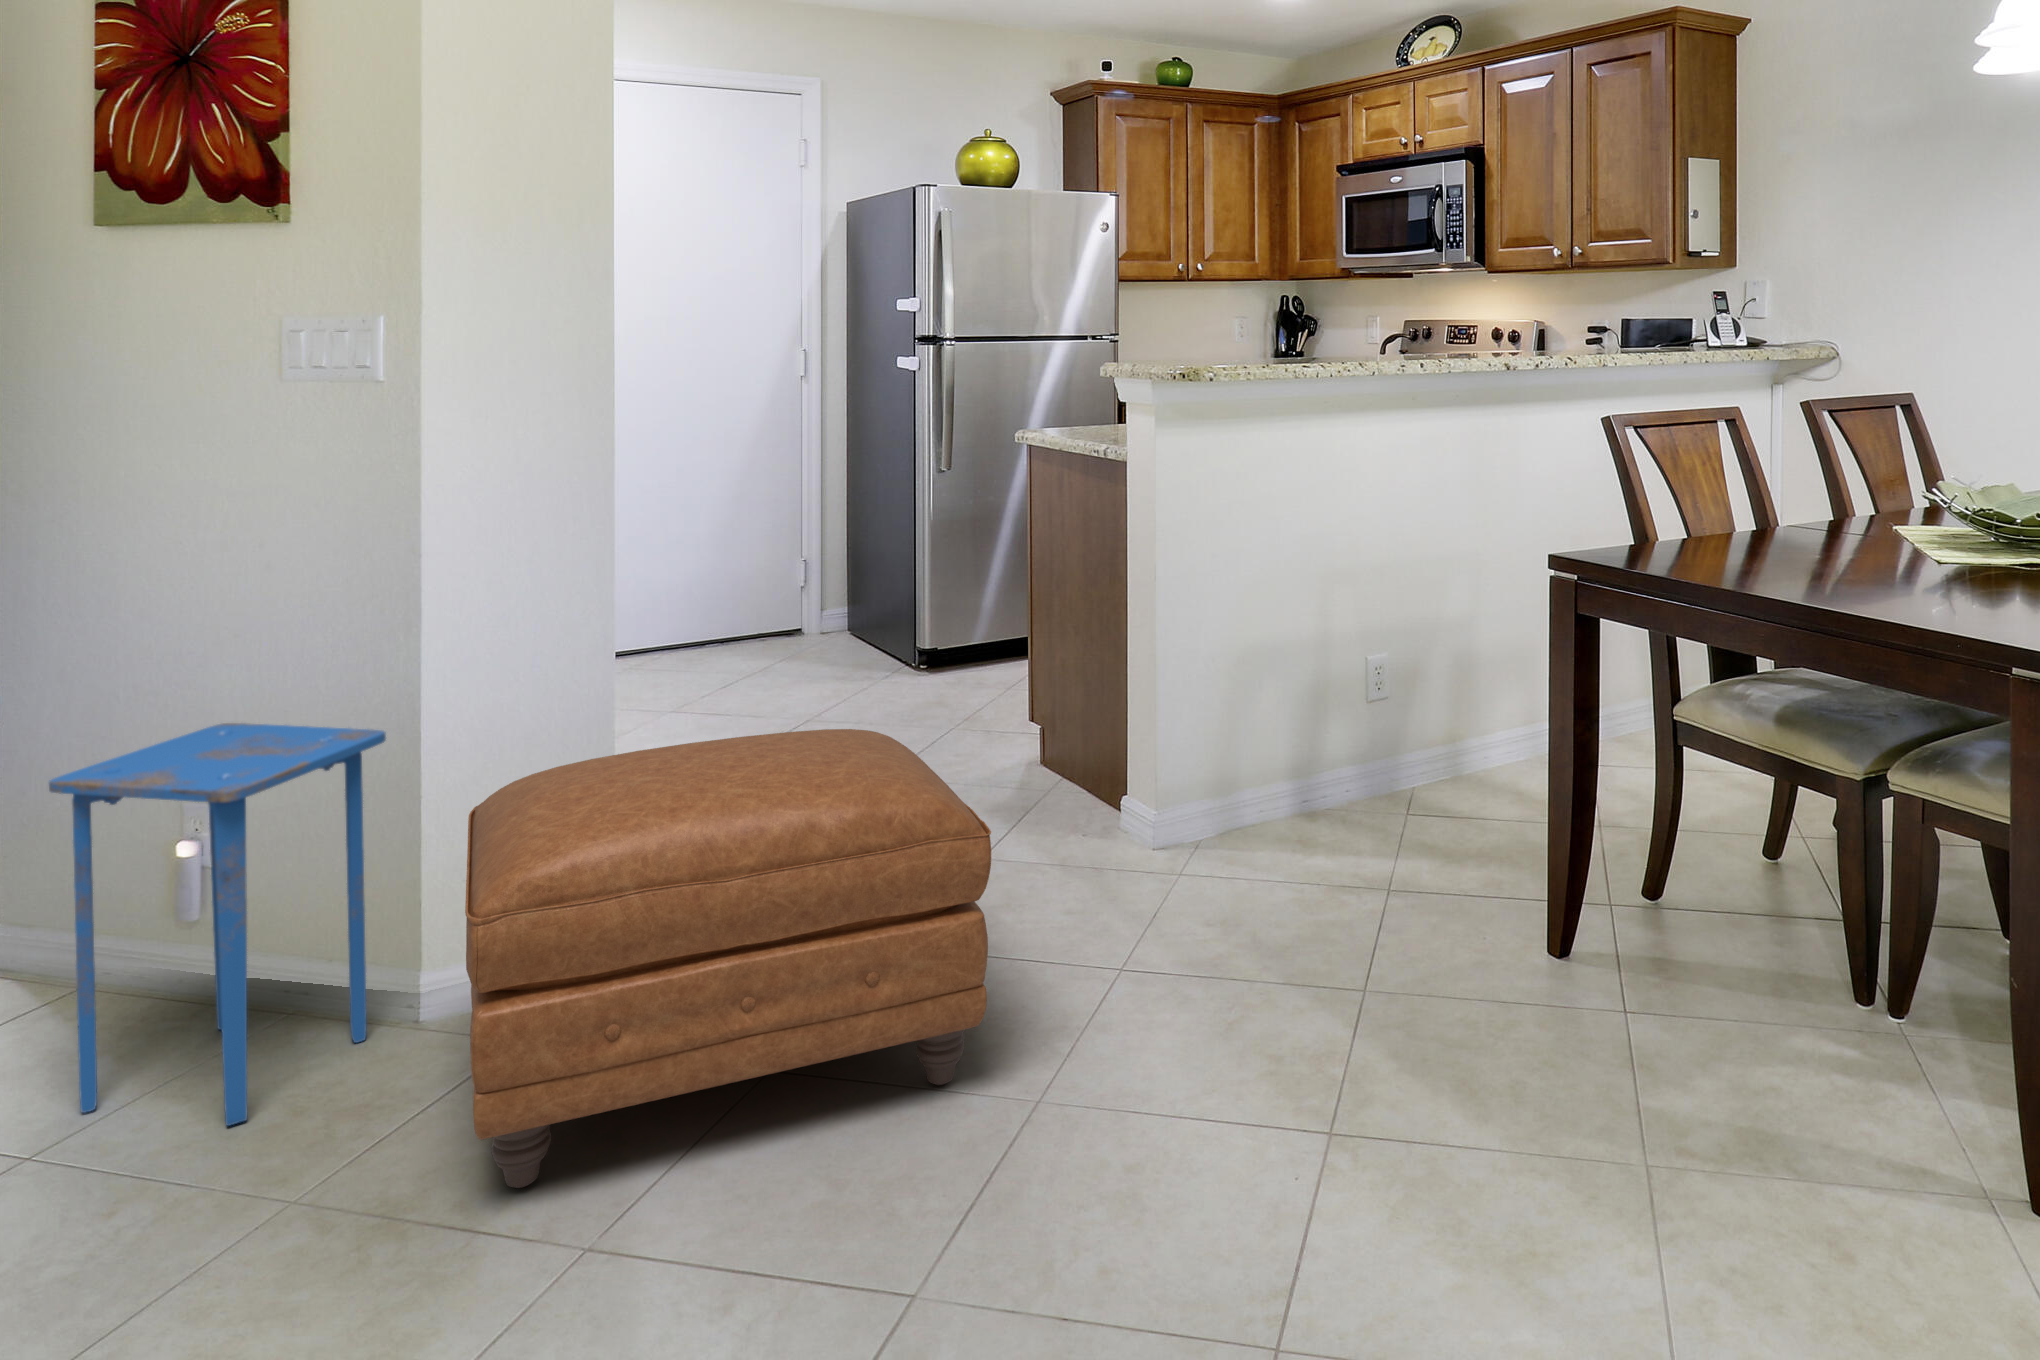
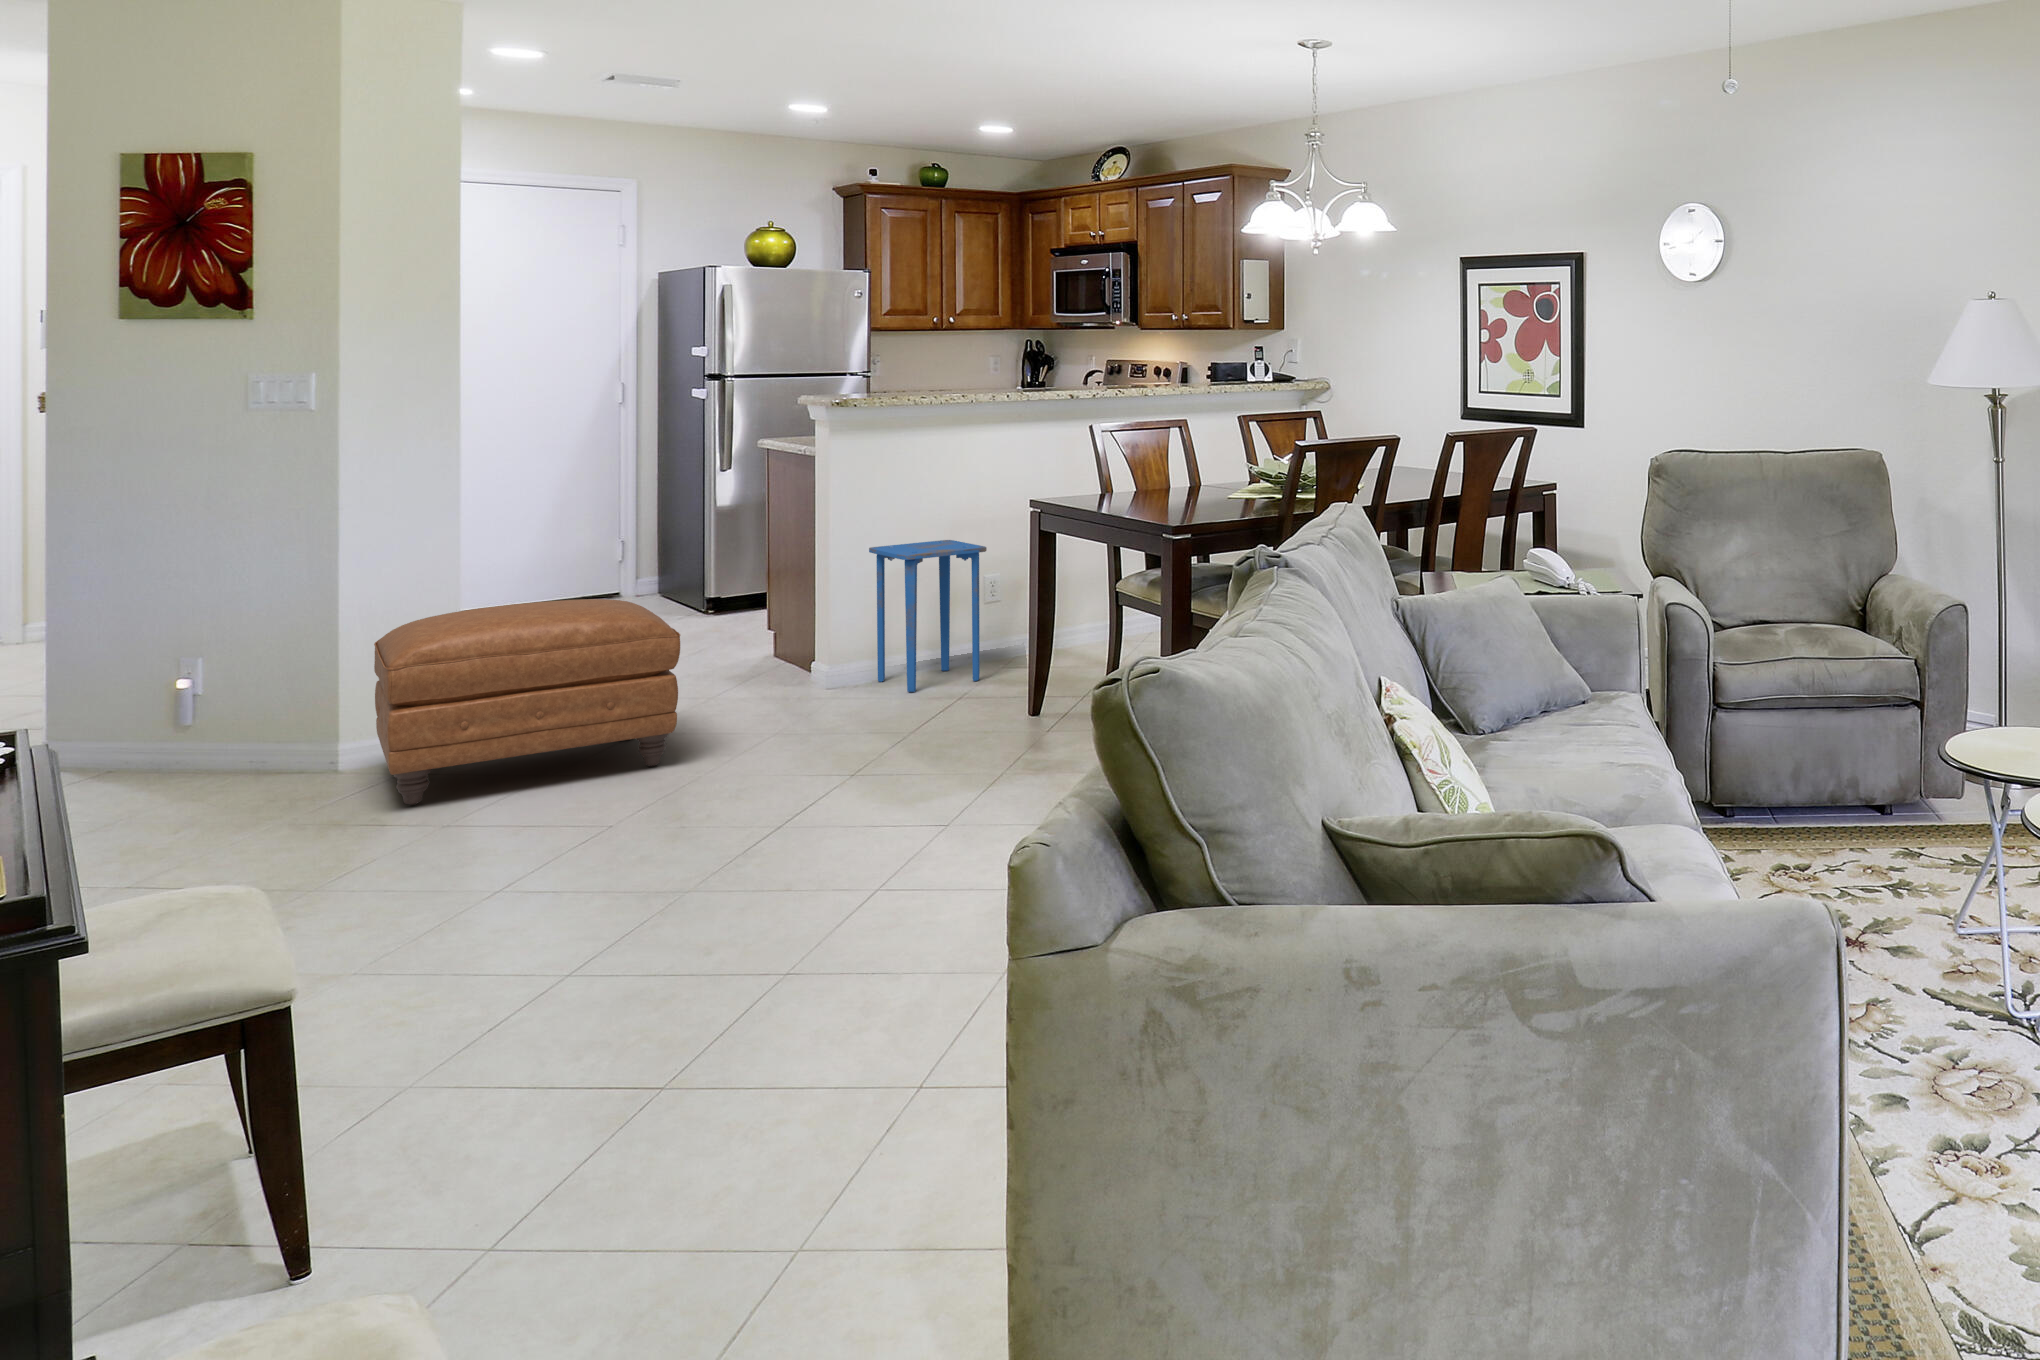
side table: present [49,723,386,1126] -> present [869,540,987,692]

